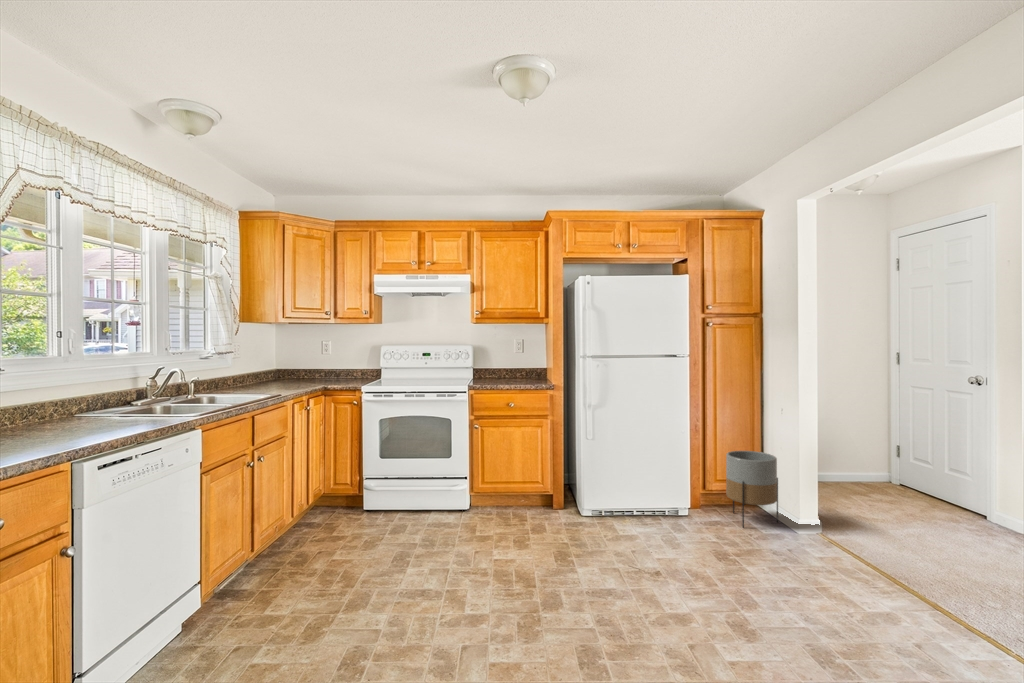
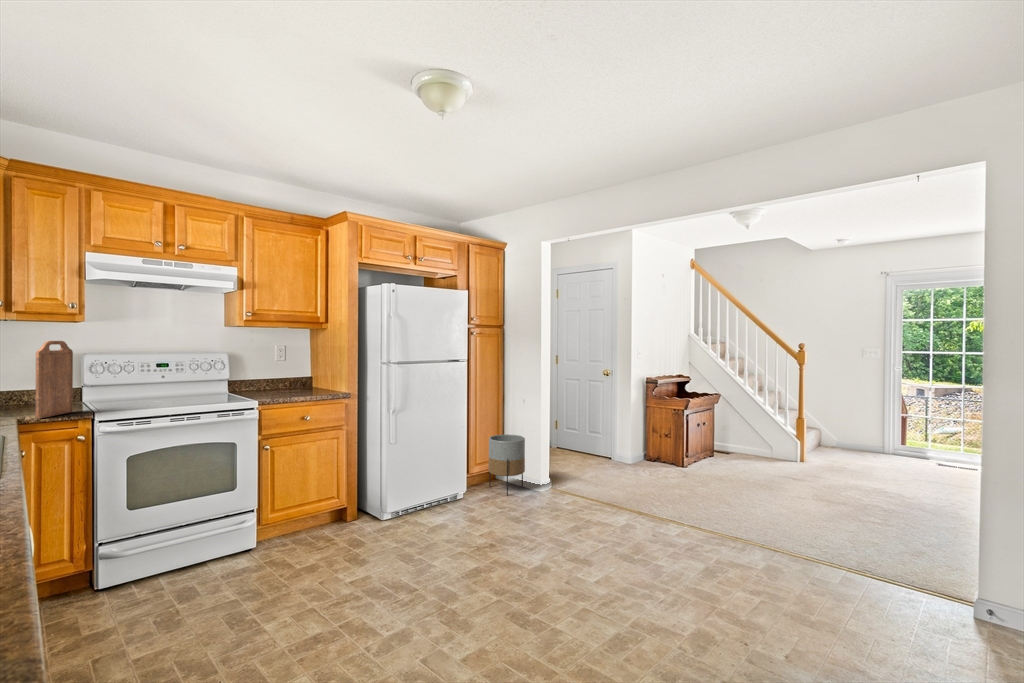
cutting board: none [329,336,355,387] -> present [36,341,73,418]

